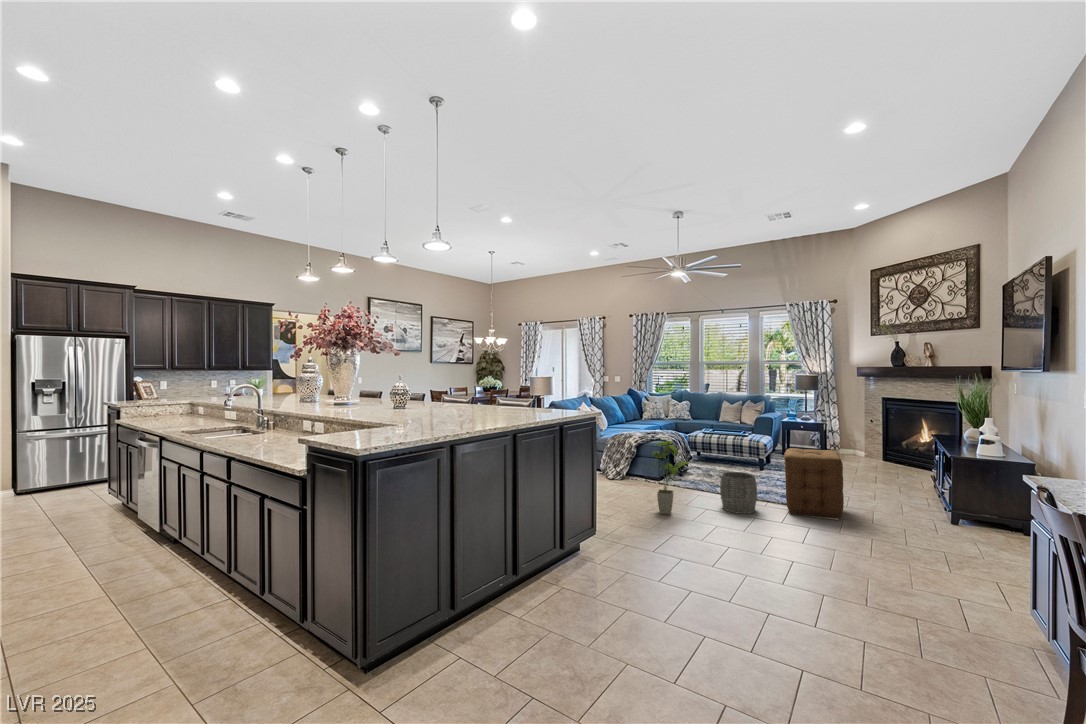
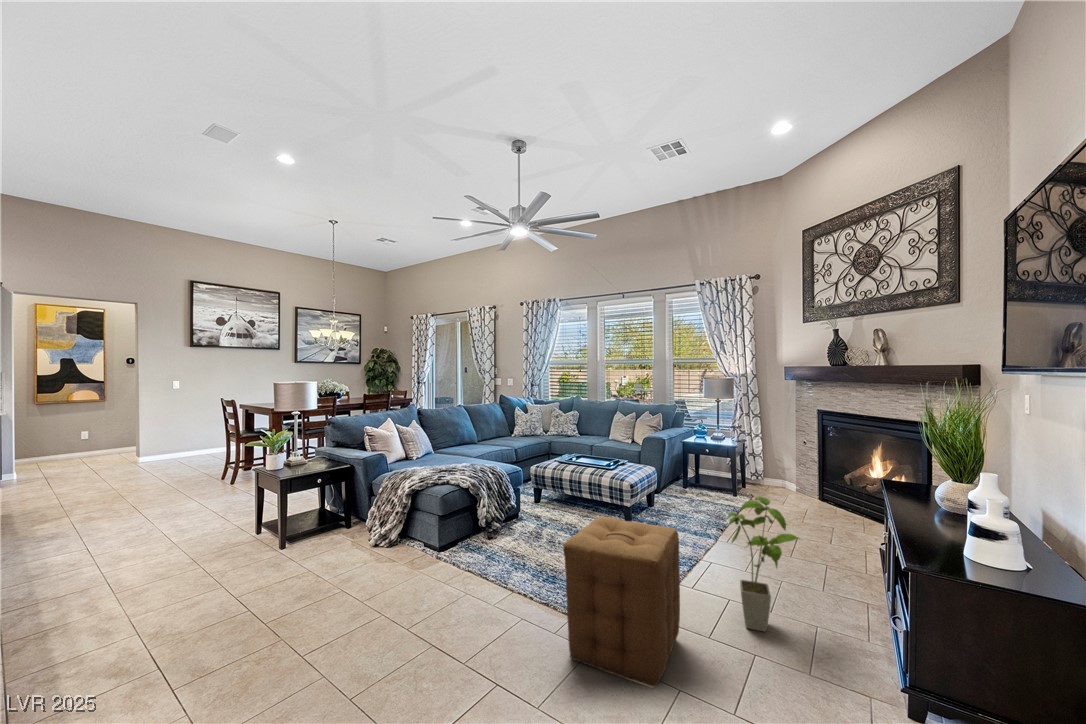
house plant: present [652,441,689,515] -> present [727,497,799,632]
woven basket: present [720,472,757,514] -> none [454,561,520,658]

